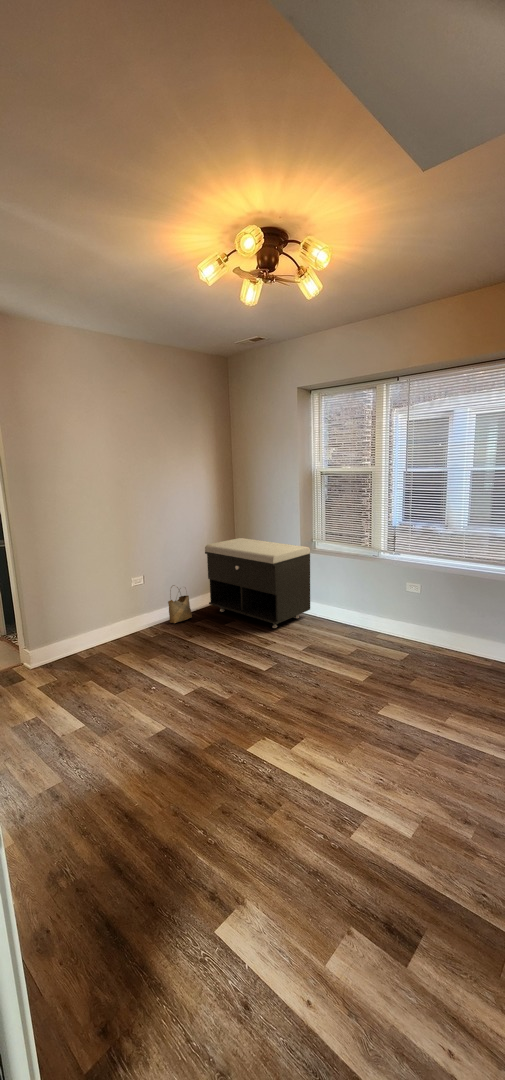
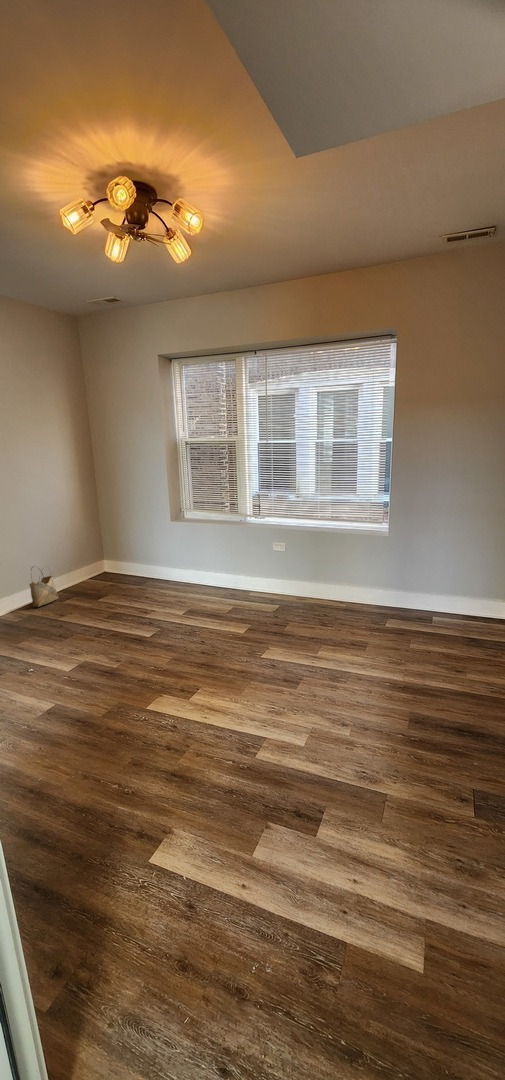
storage bench: present [205,538,310,628] -> none [67,512,184,599]

